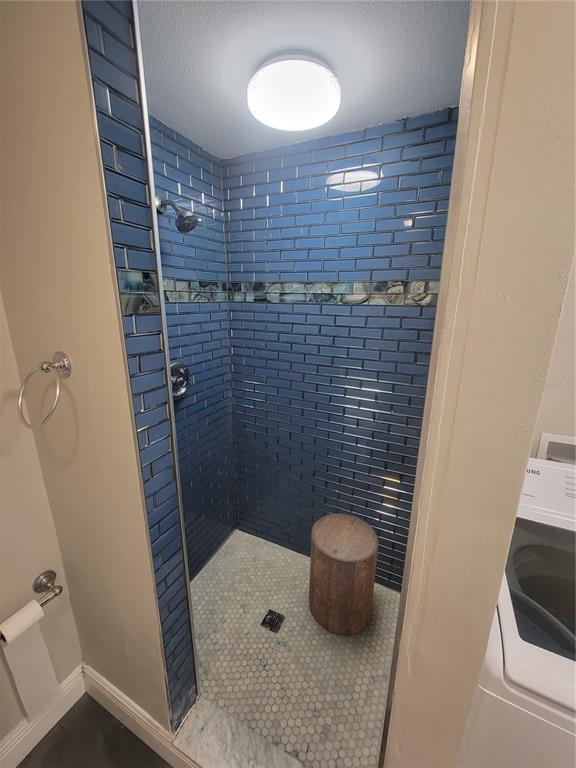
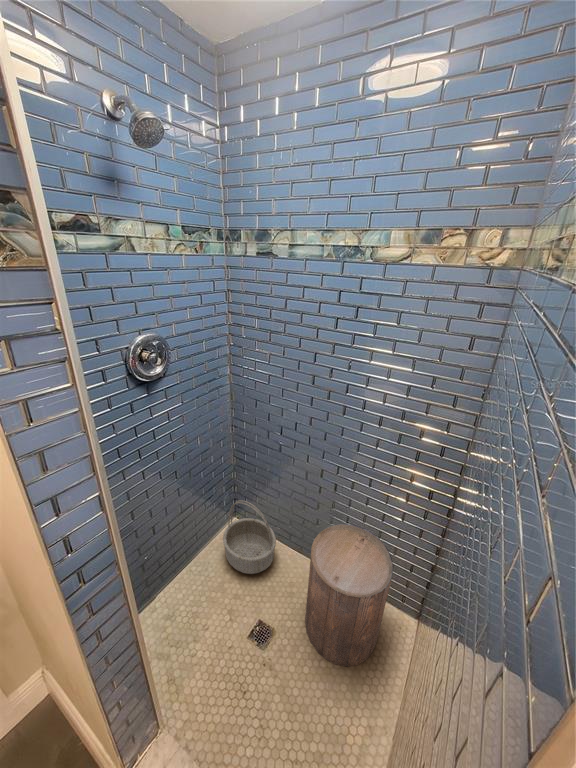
basket: none [229,506,277,574] -> present [223,500,276,574]

